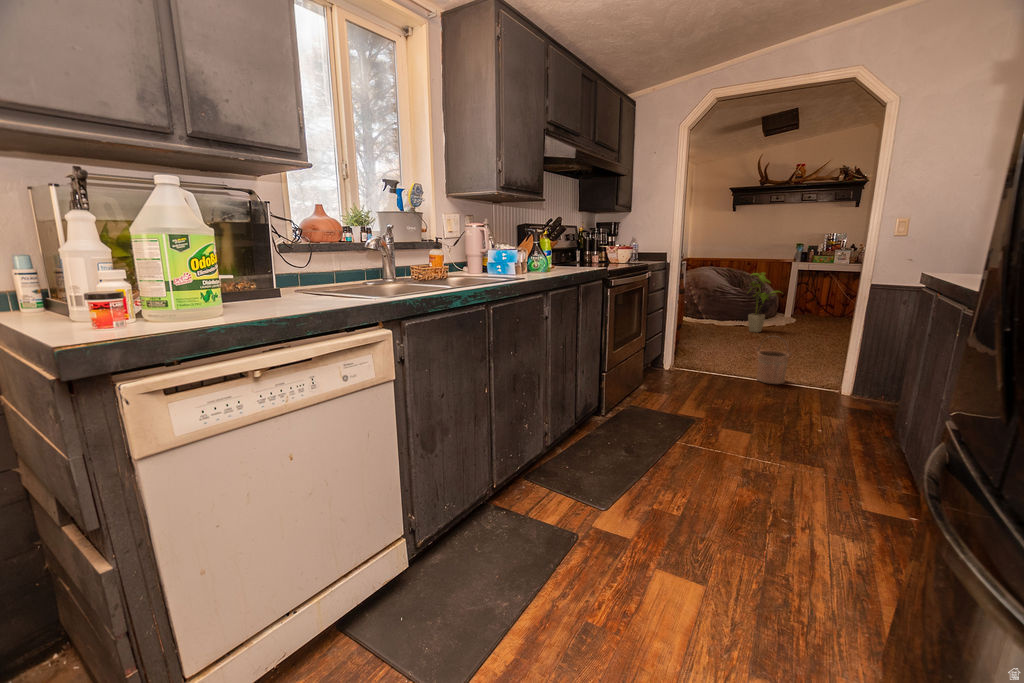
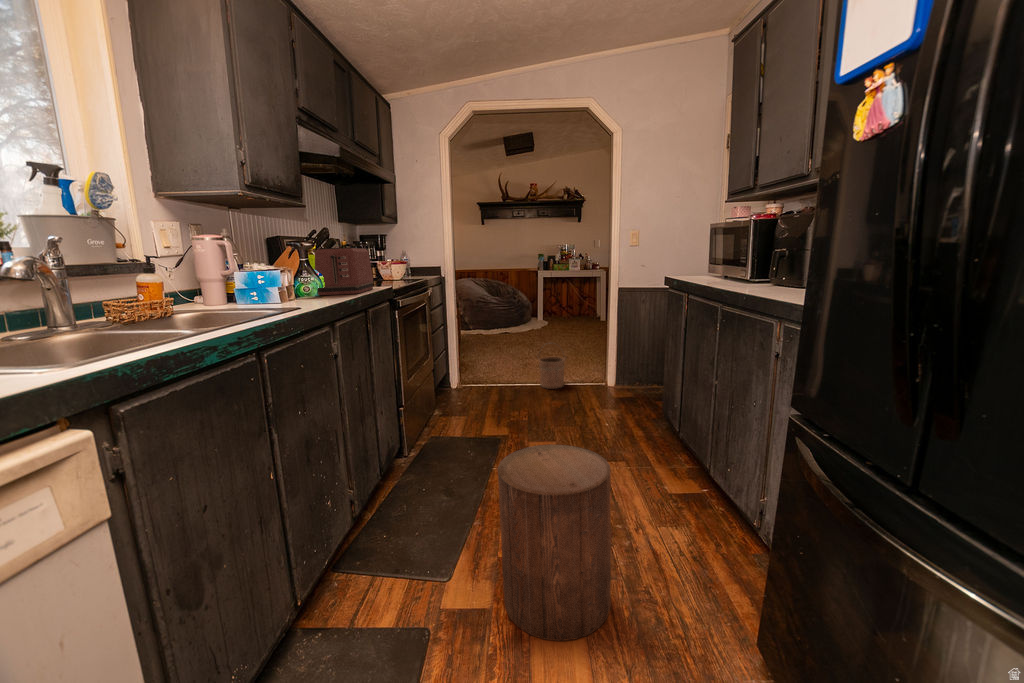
toaster: none [544,234,592,271] -> present [315,248,373,295]
house plant: present [748,272,779,332] -> none [511,282,542,340]
stool: none [643,416,759,589] -> present [498,444,611,641]

